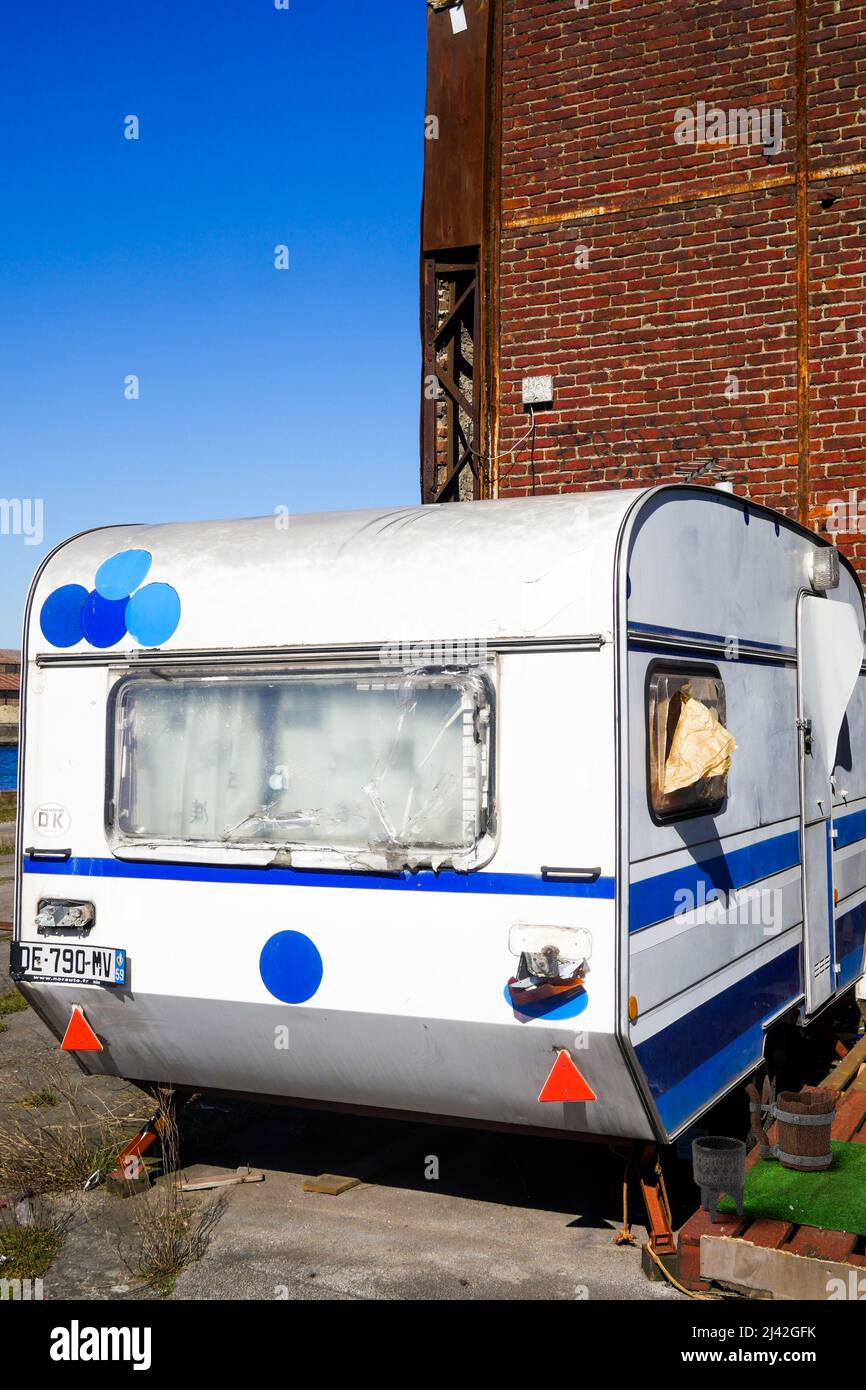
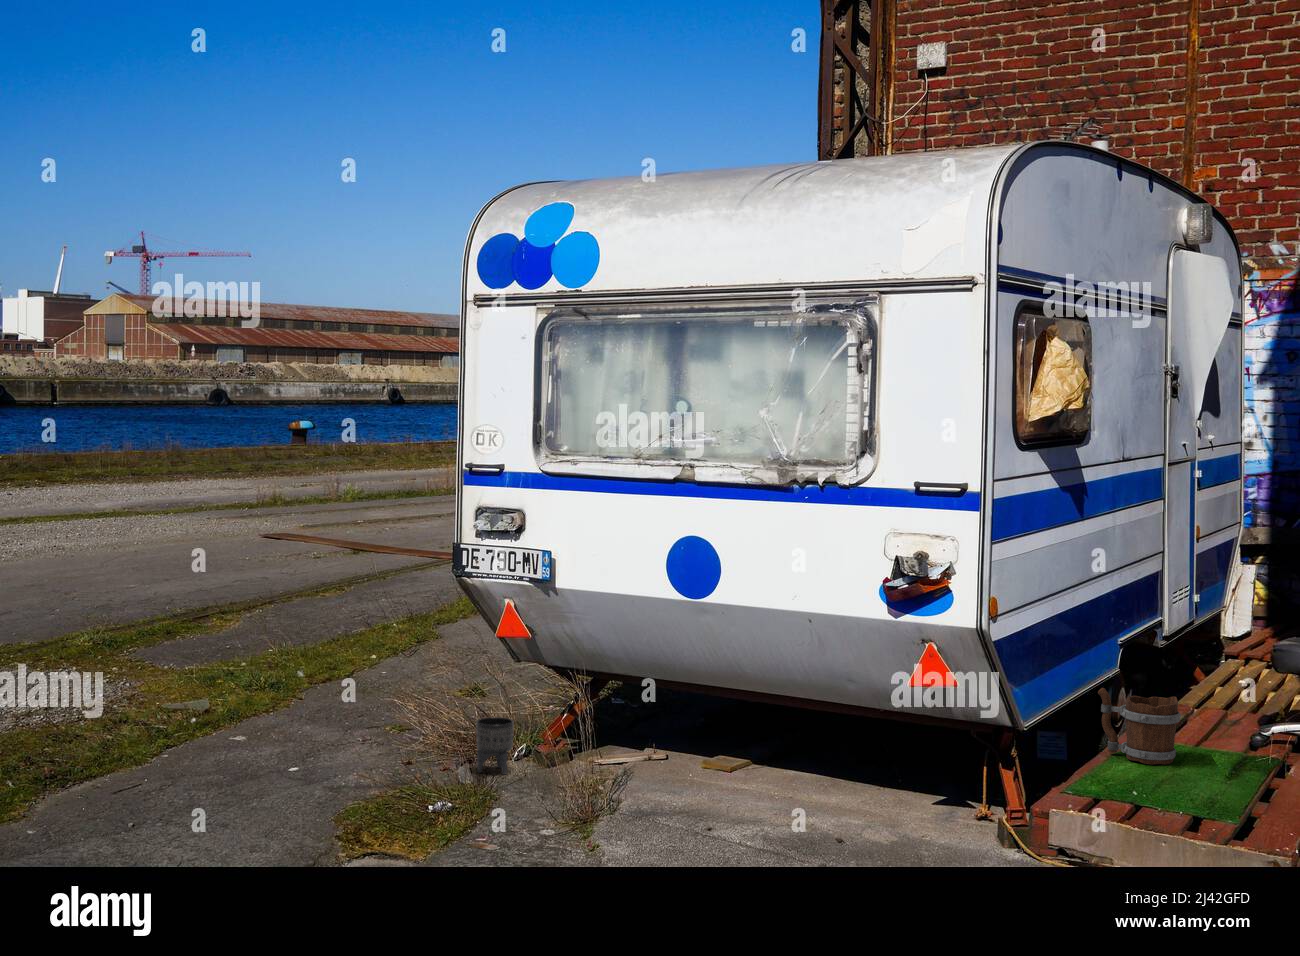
planter: present [692,1137,746,1222] -> present [476,717,514,775]

